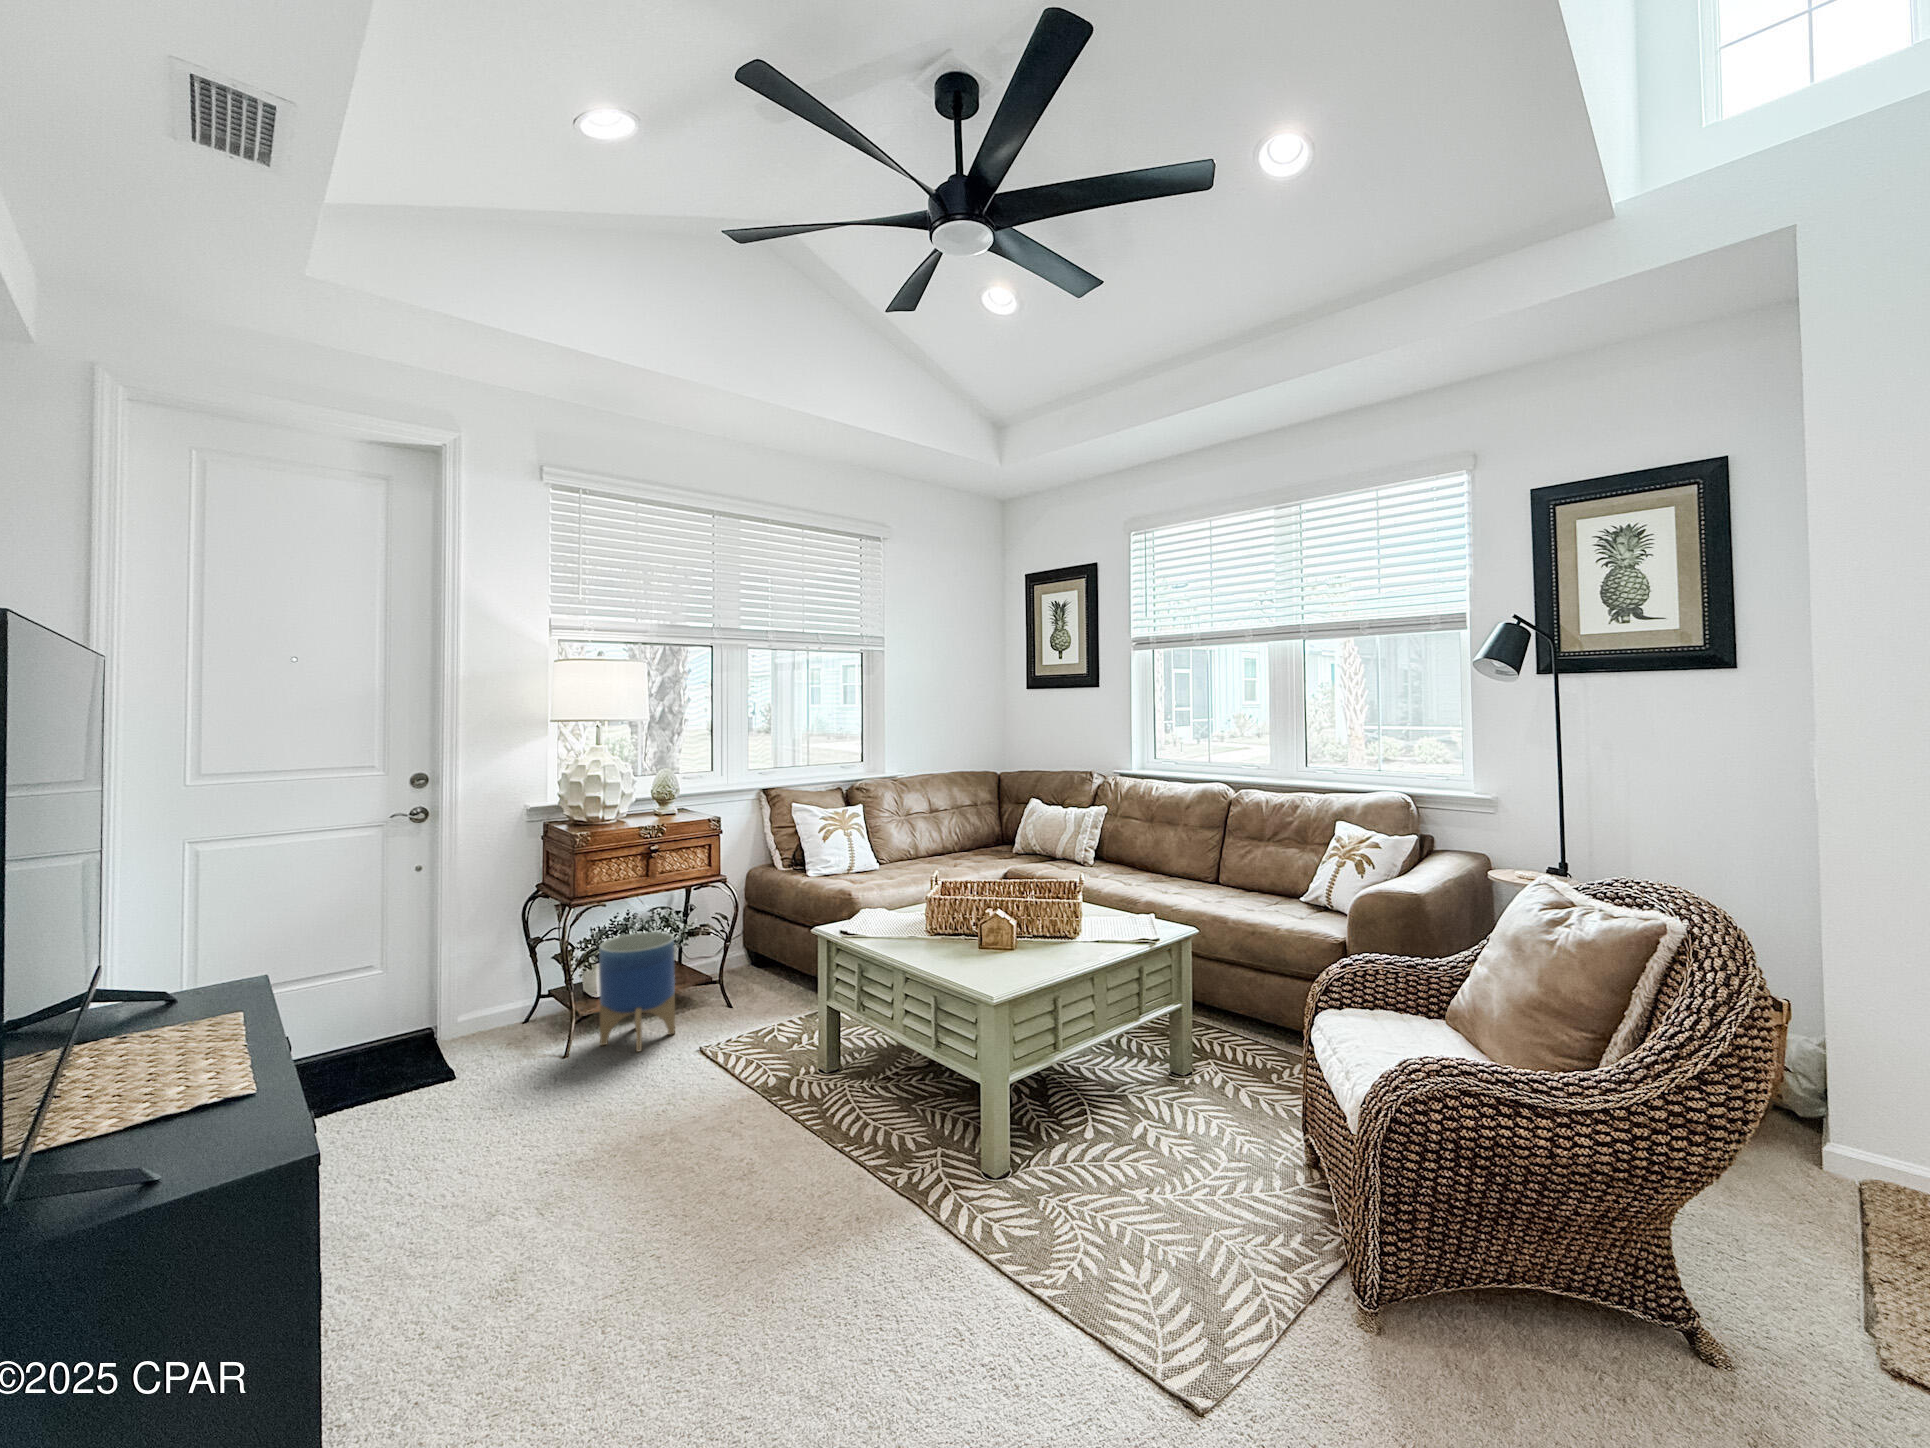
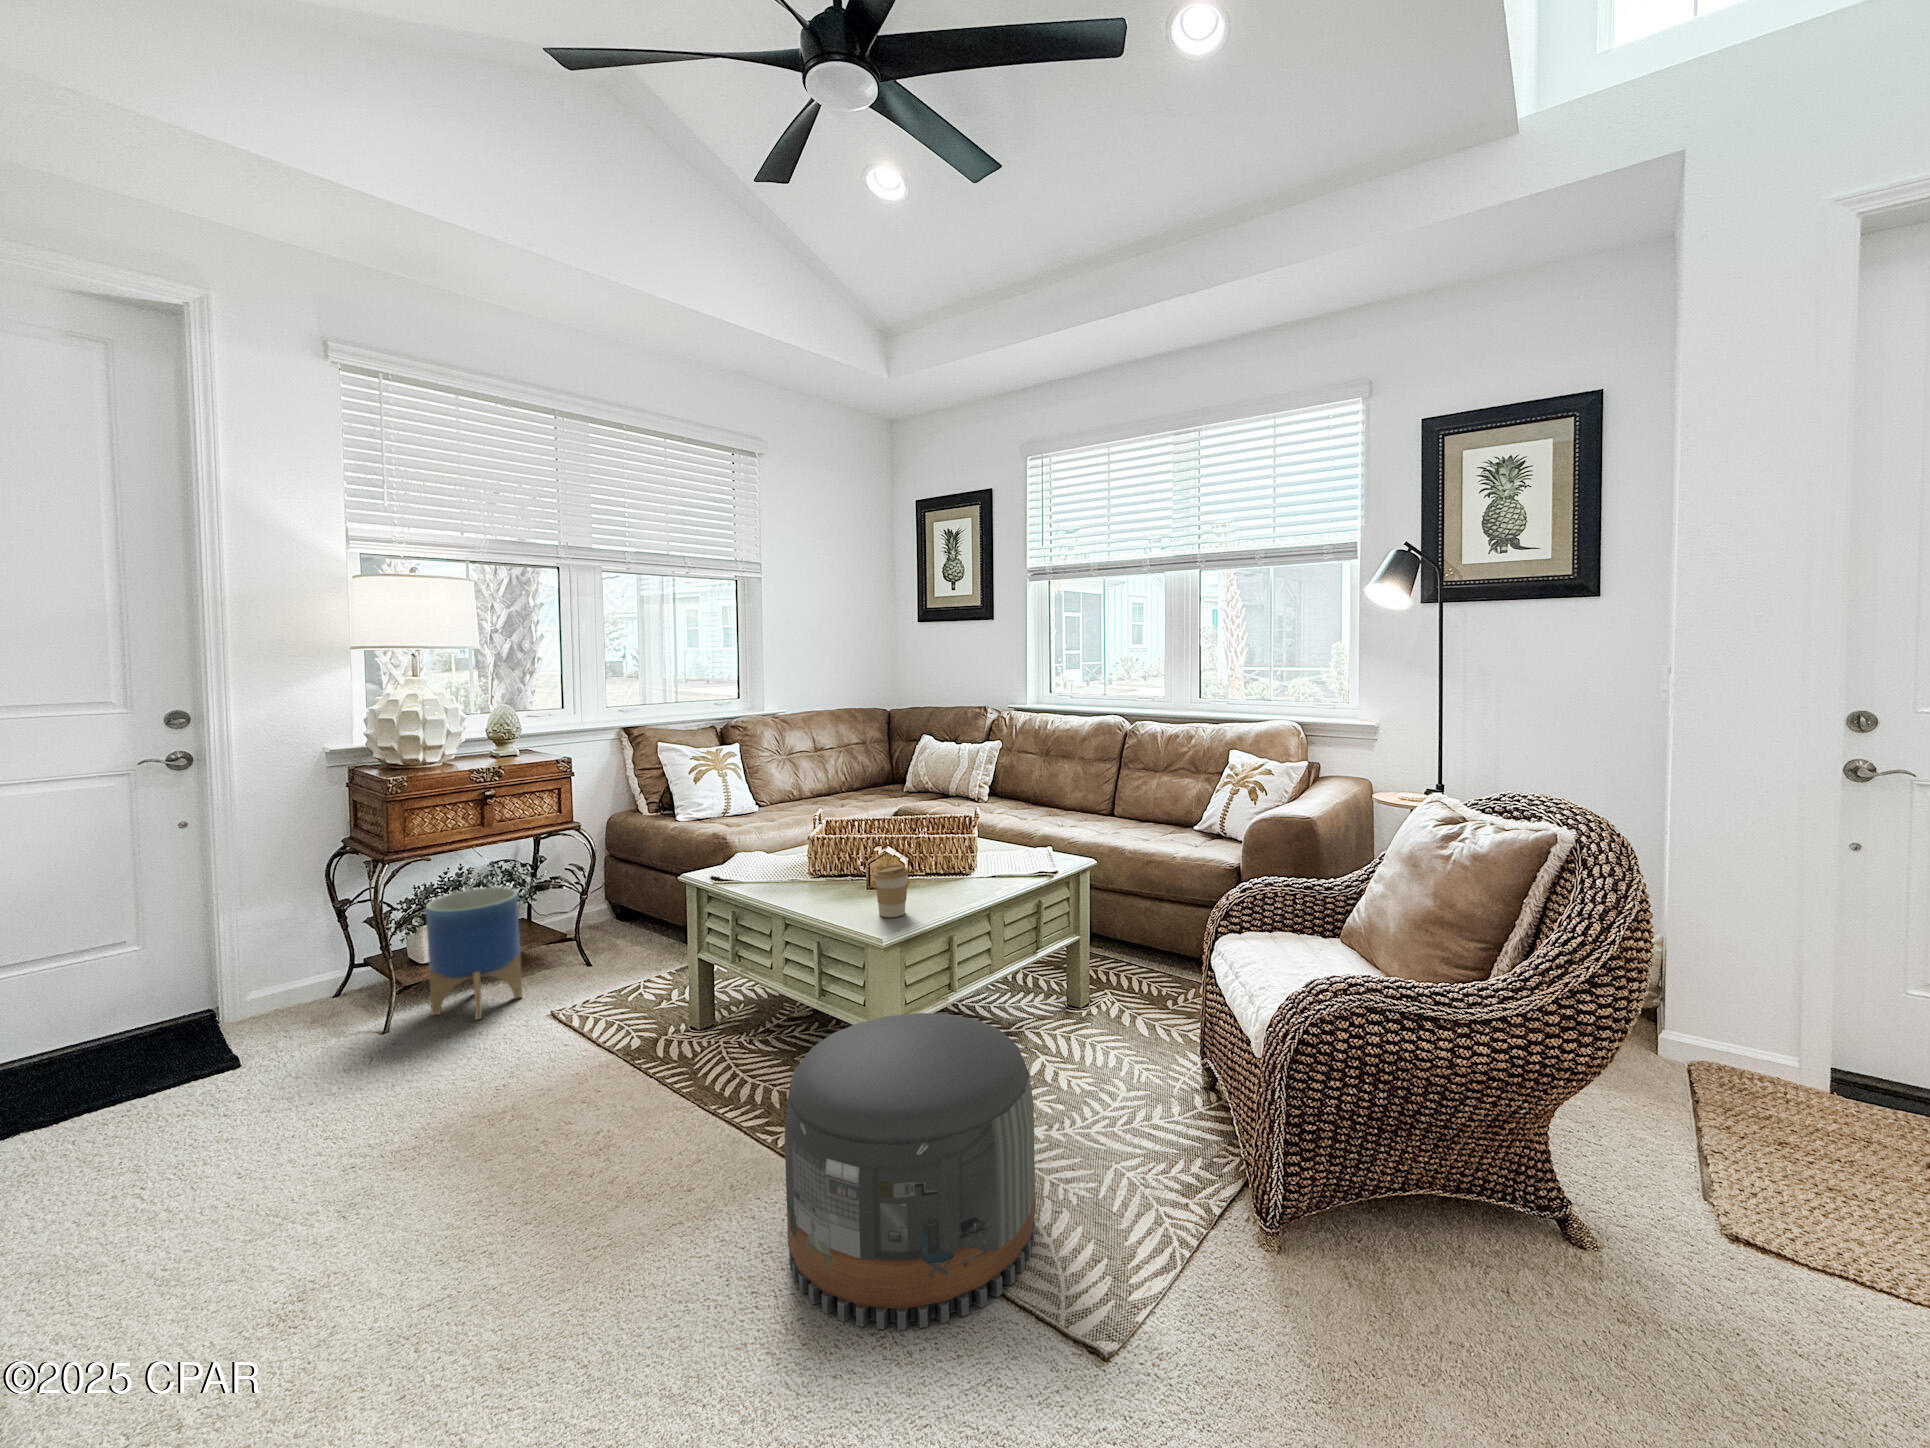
coffee cup: none [987,927,1018,976] -> present [874,865,908,917]
pouf: none [903,1069,1133,1368] -> present [785,1013,1035,1330]

